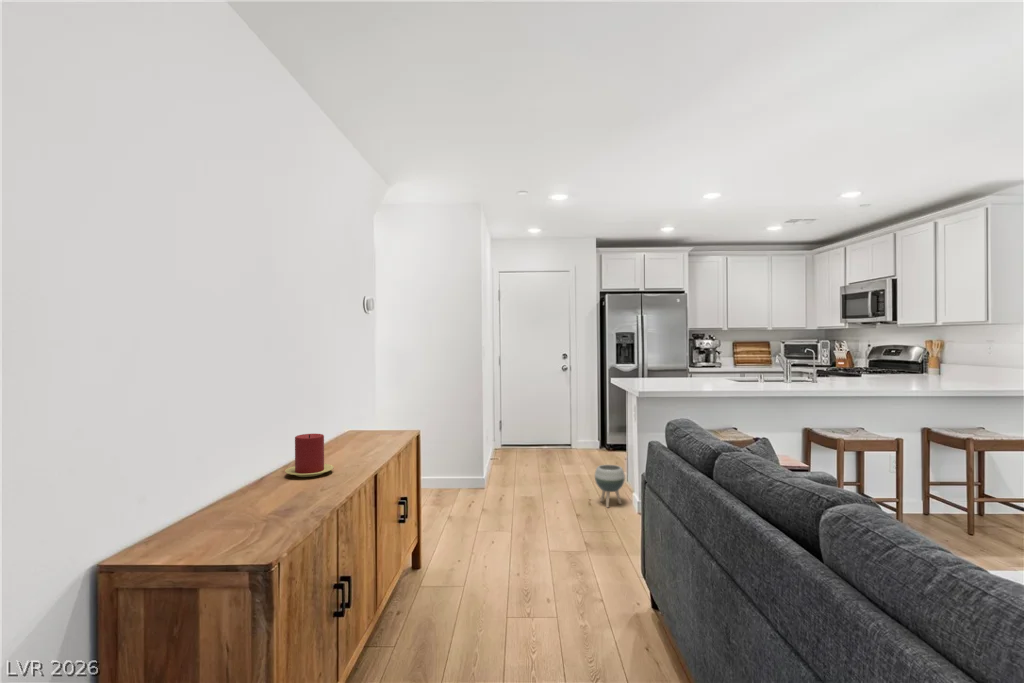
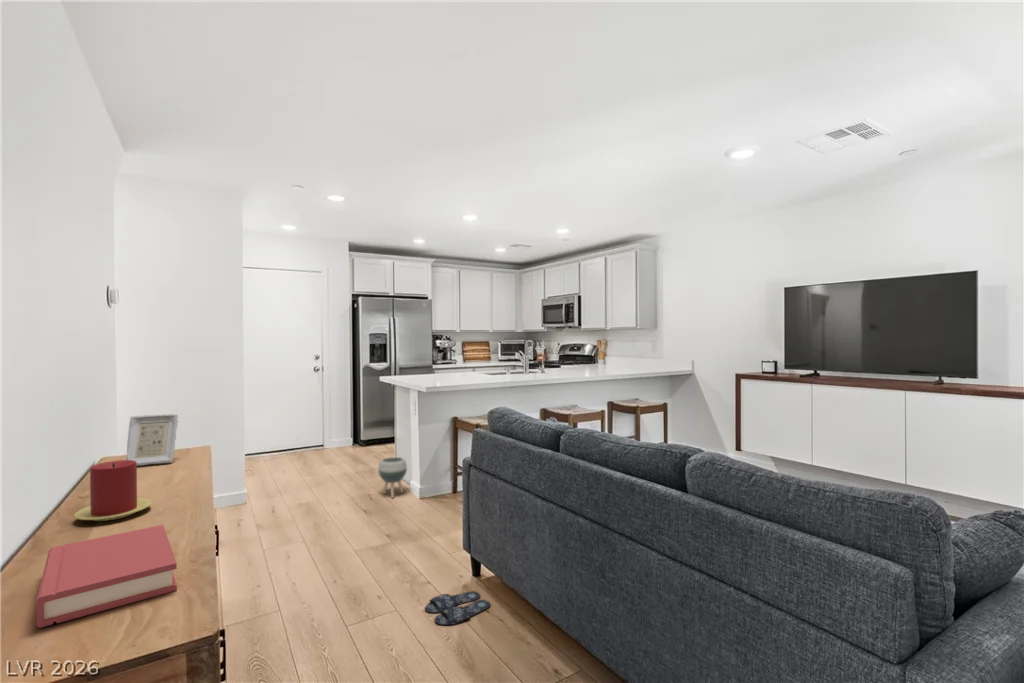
picture frame: none [353,401,390,441] -> present [126,414,178,466]
hardback book: none [201,484,307,535] -> present [36,525,177,628]
slippers: none [578,615,647,648] -> present [425,591,490,625]

